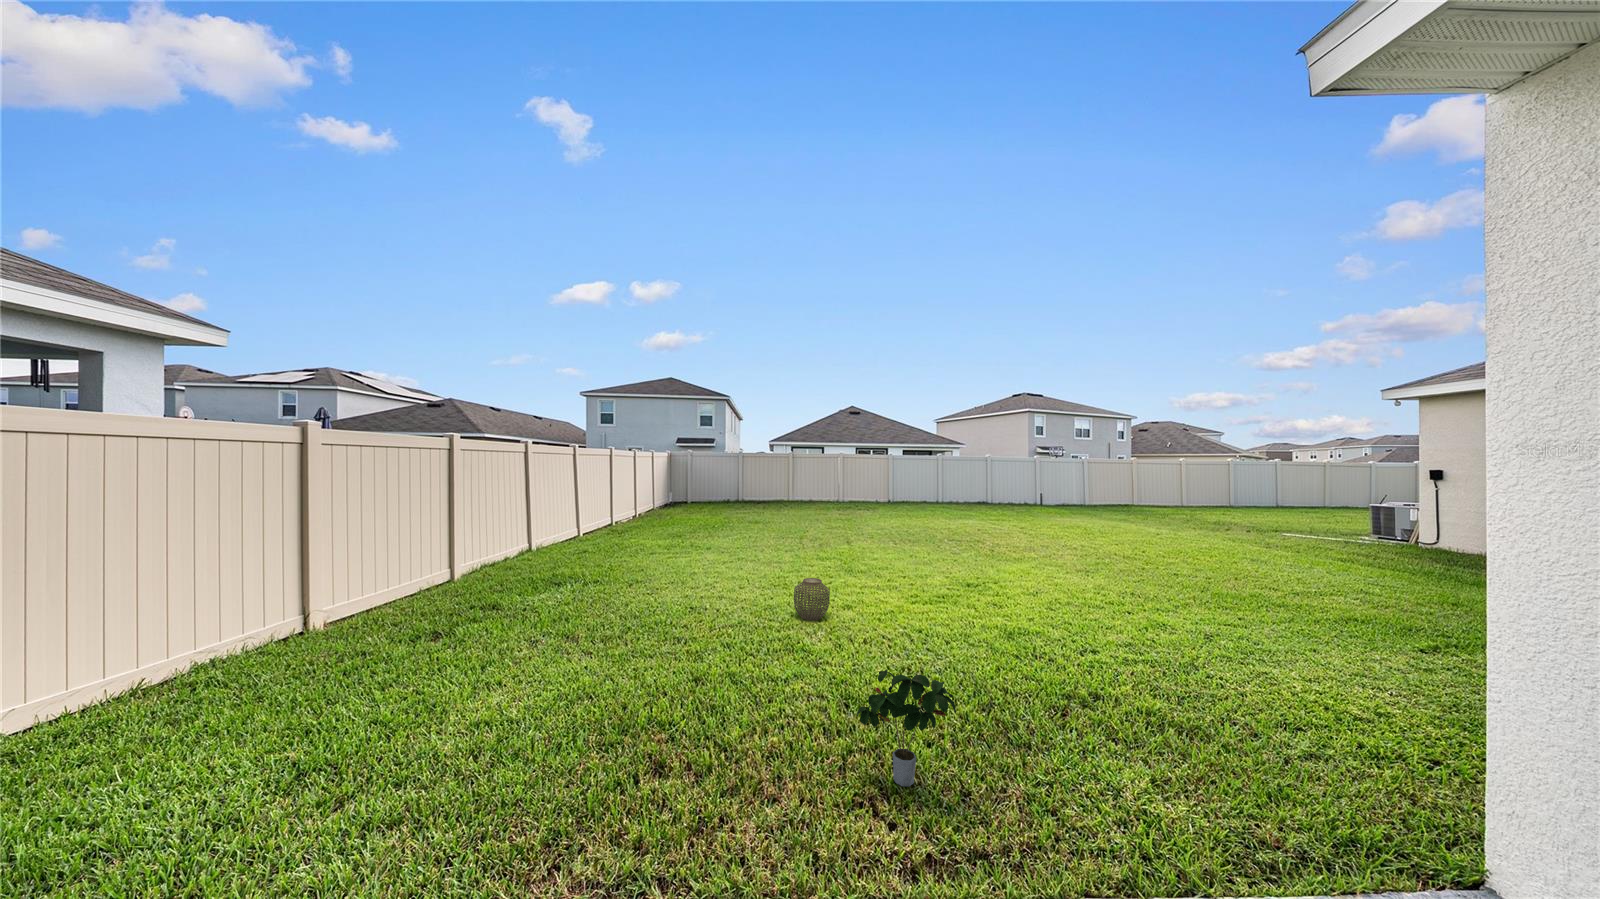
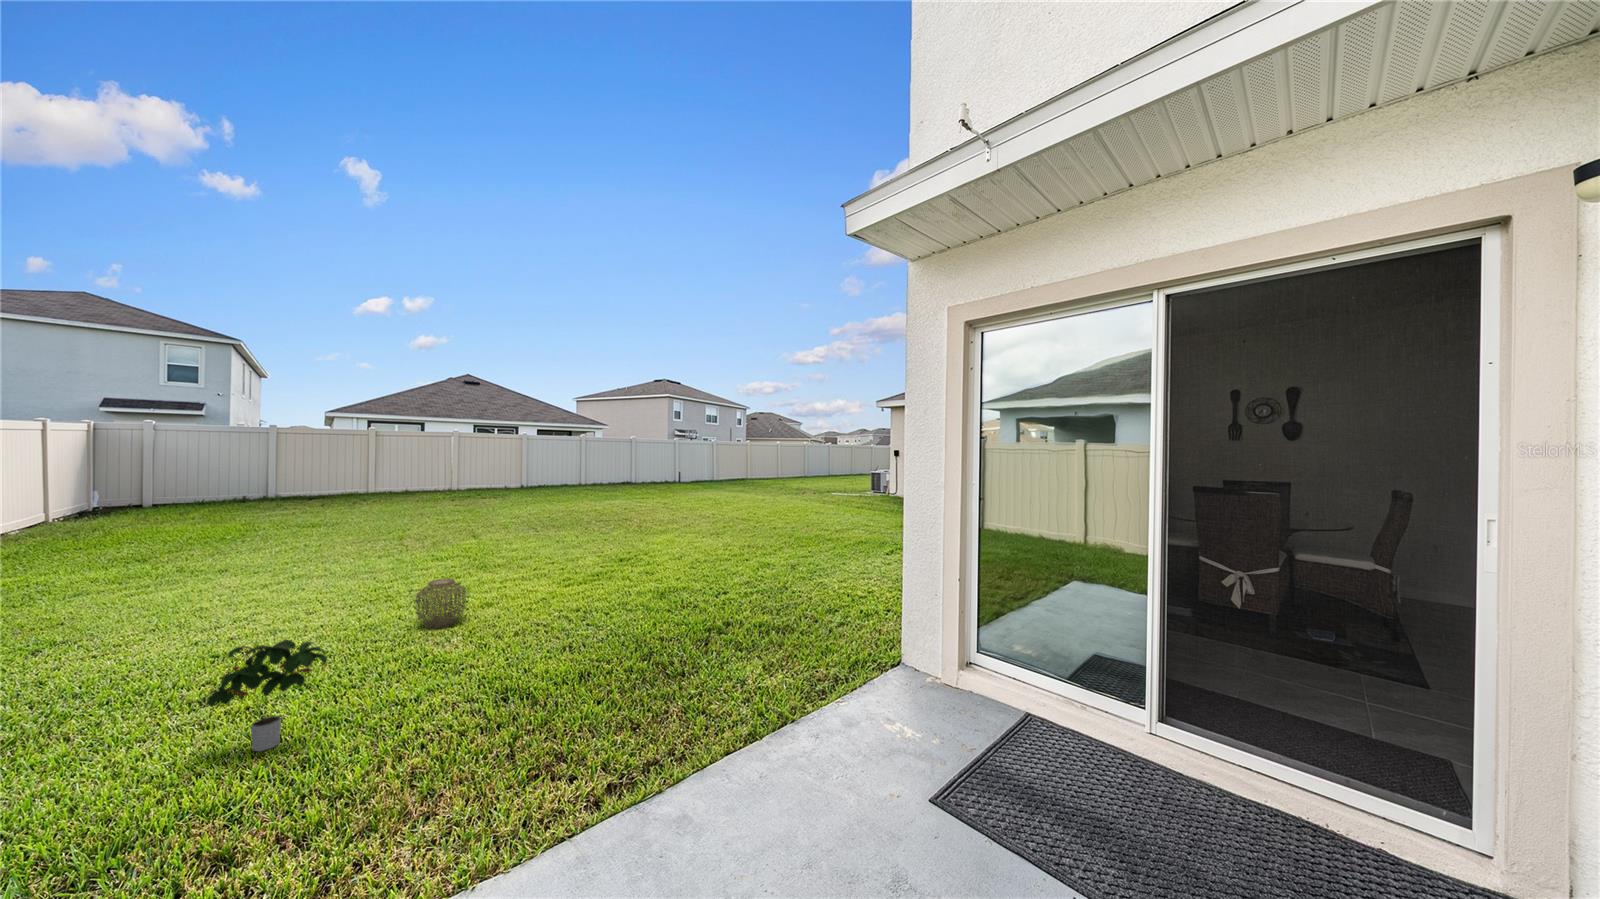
potted plant: present [857,669,956,786] -> present [202,640,327,751]

